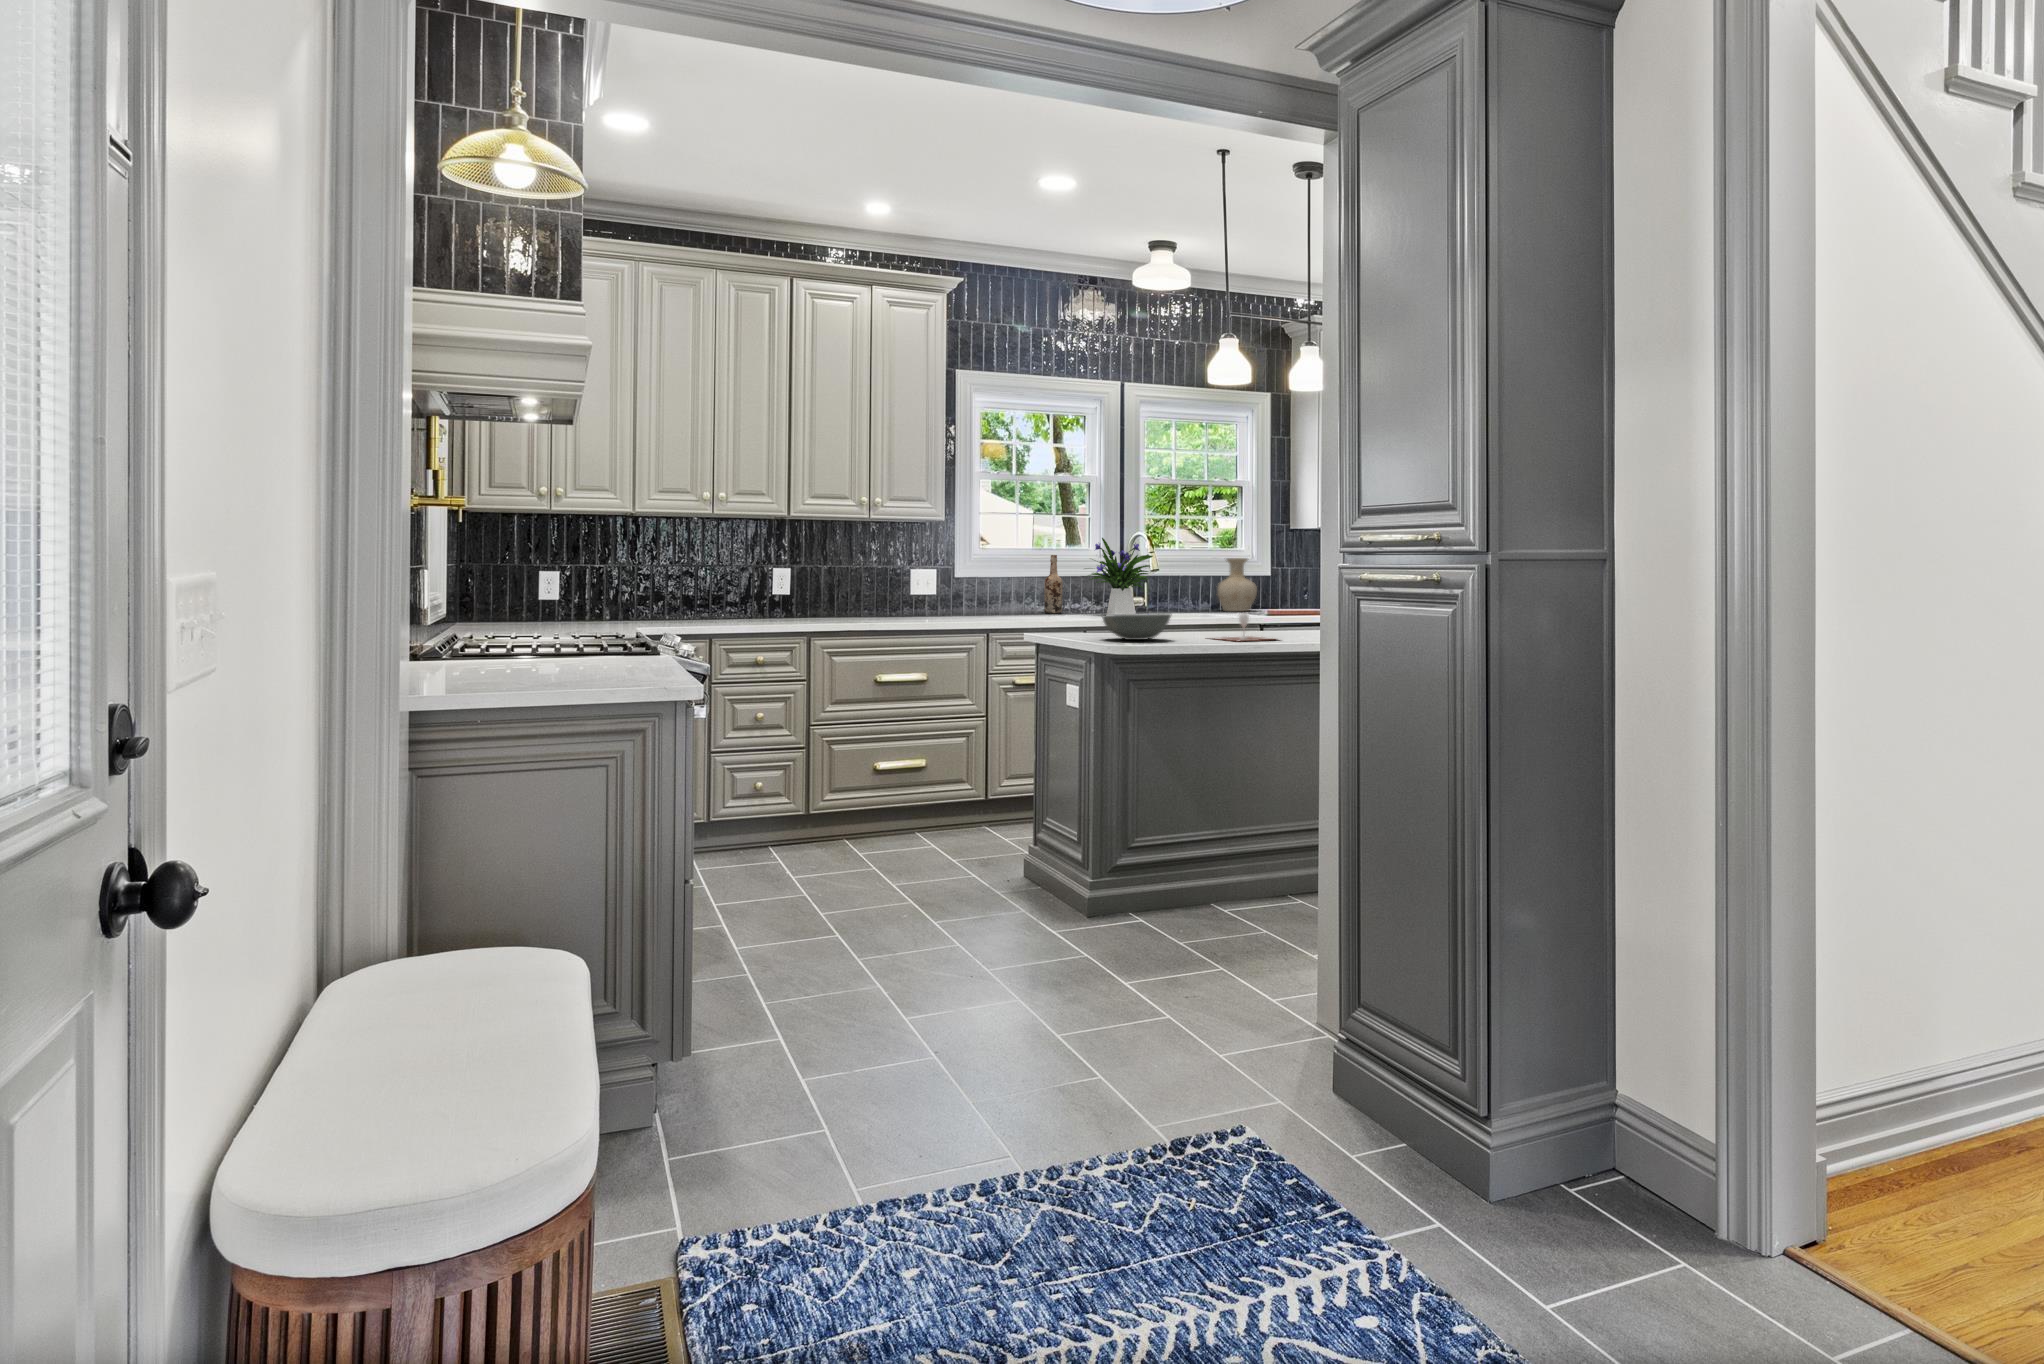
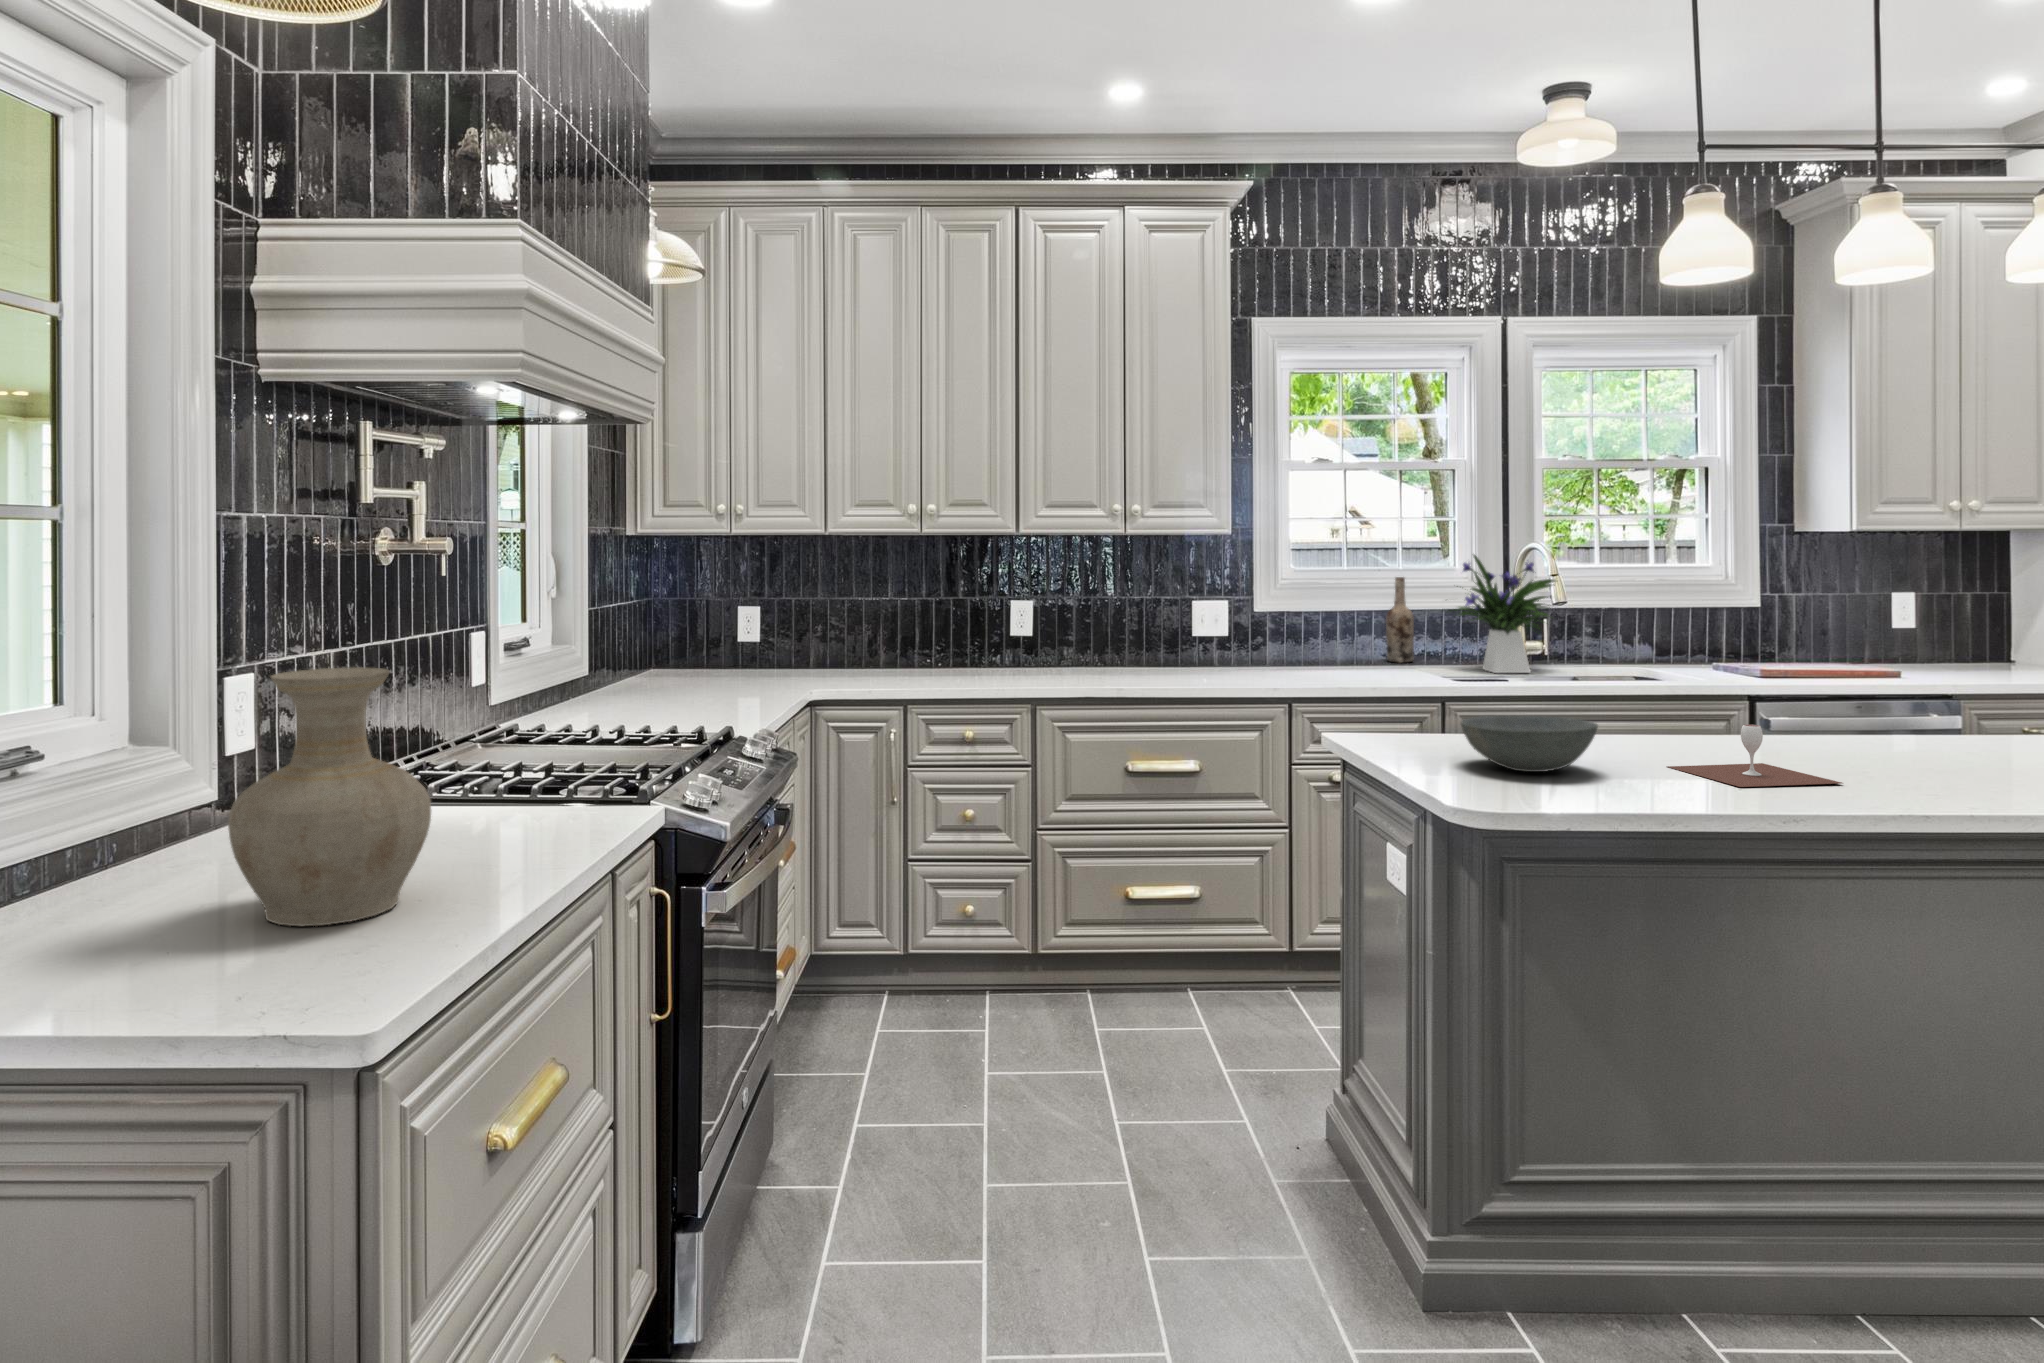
vase: present [1218,558,1257,611] -> present [228,667,431,926]

